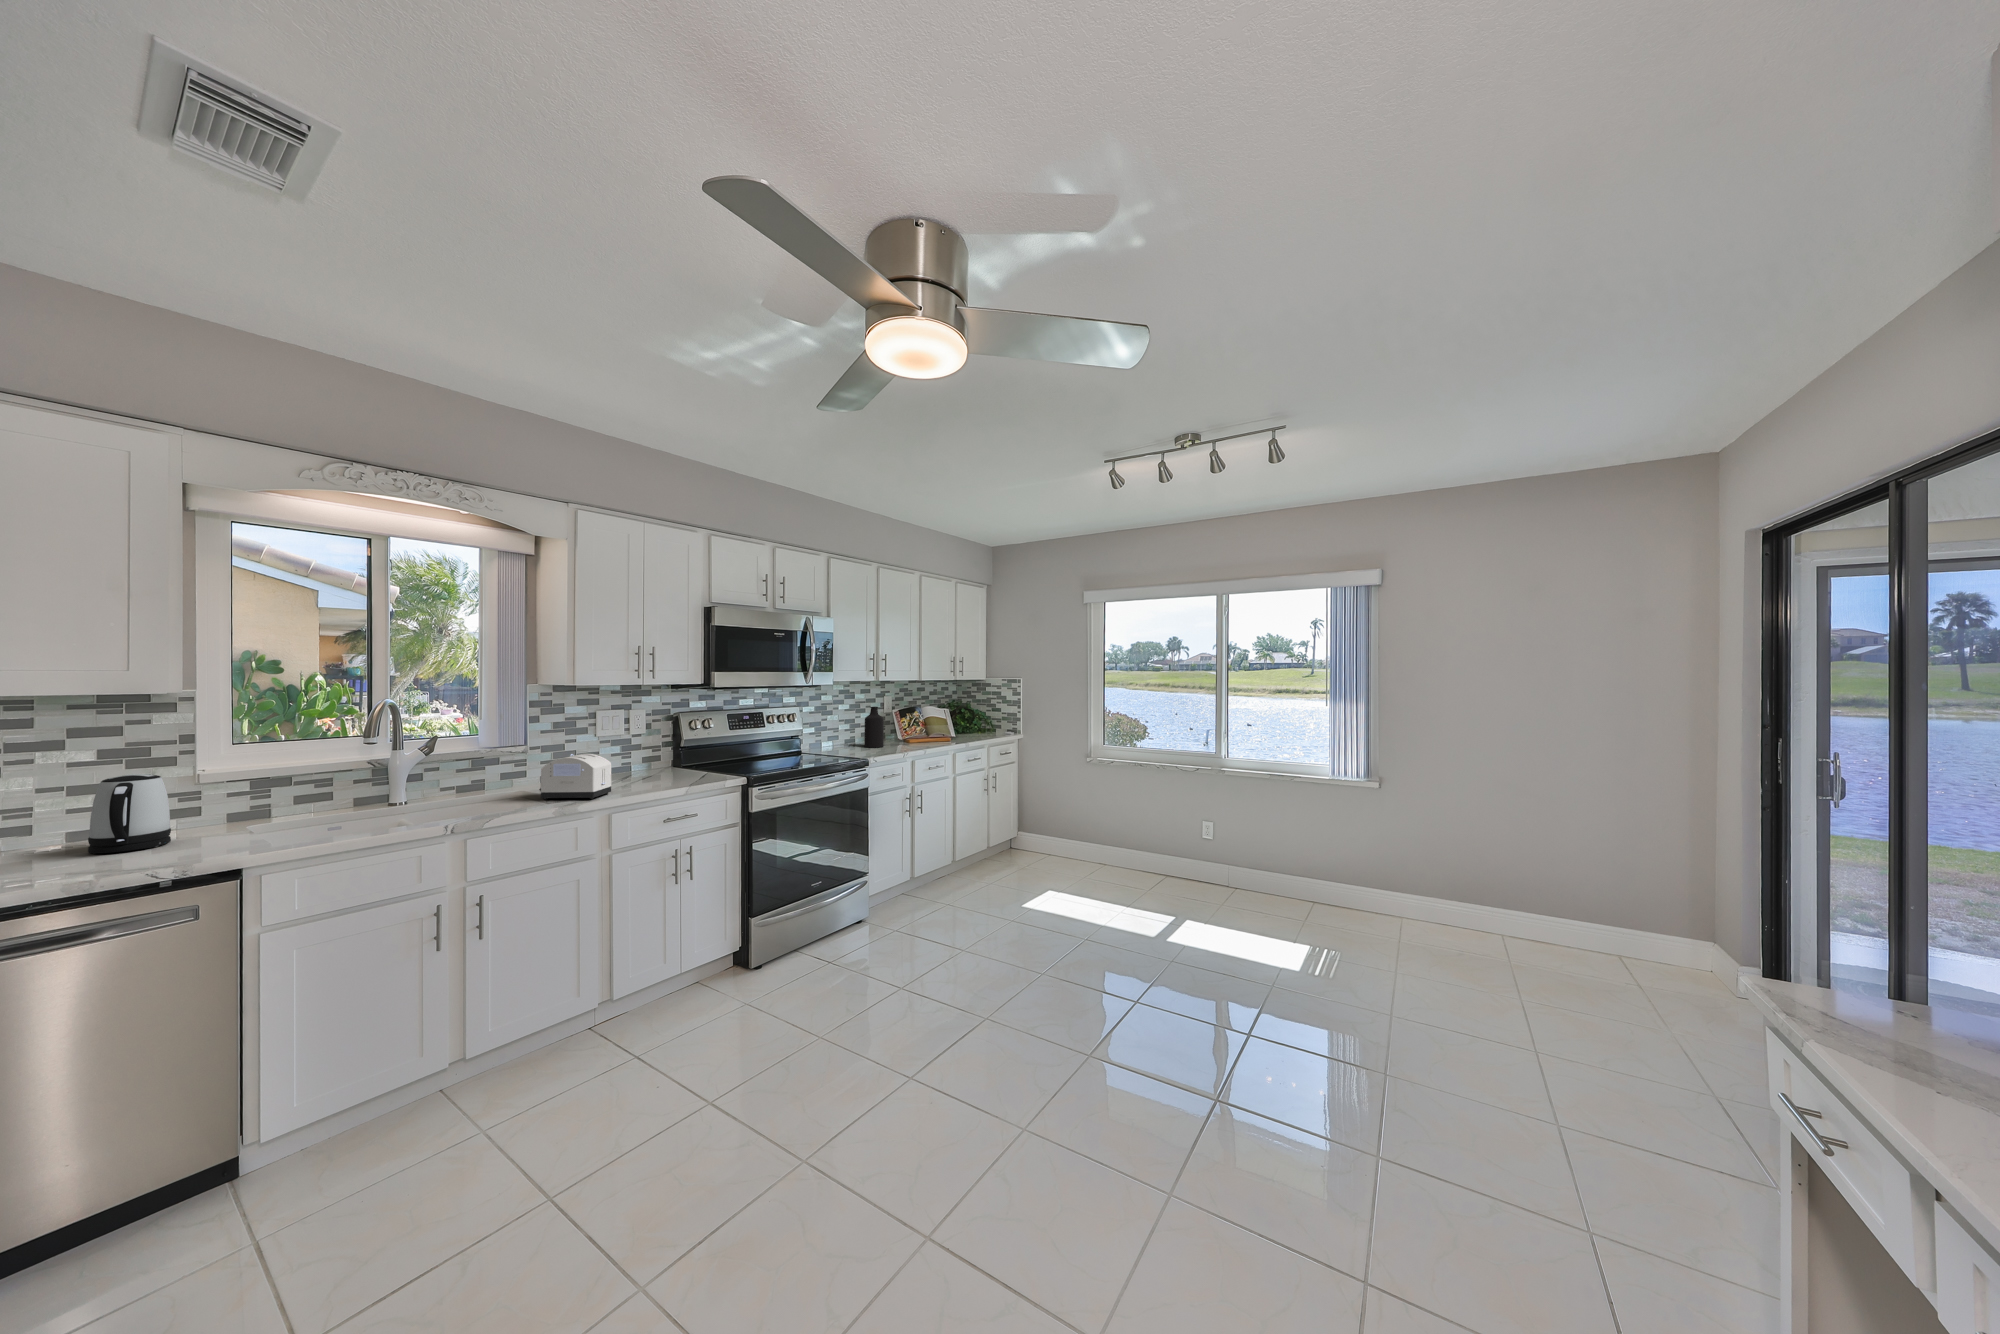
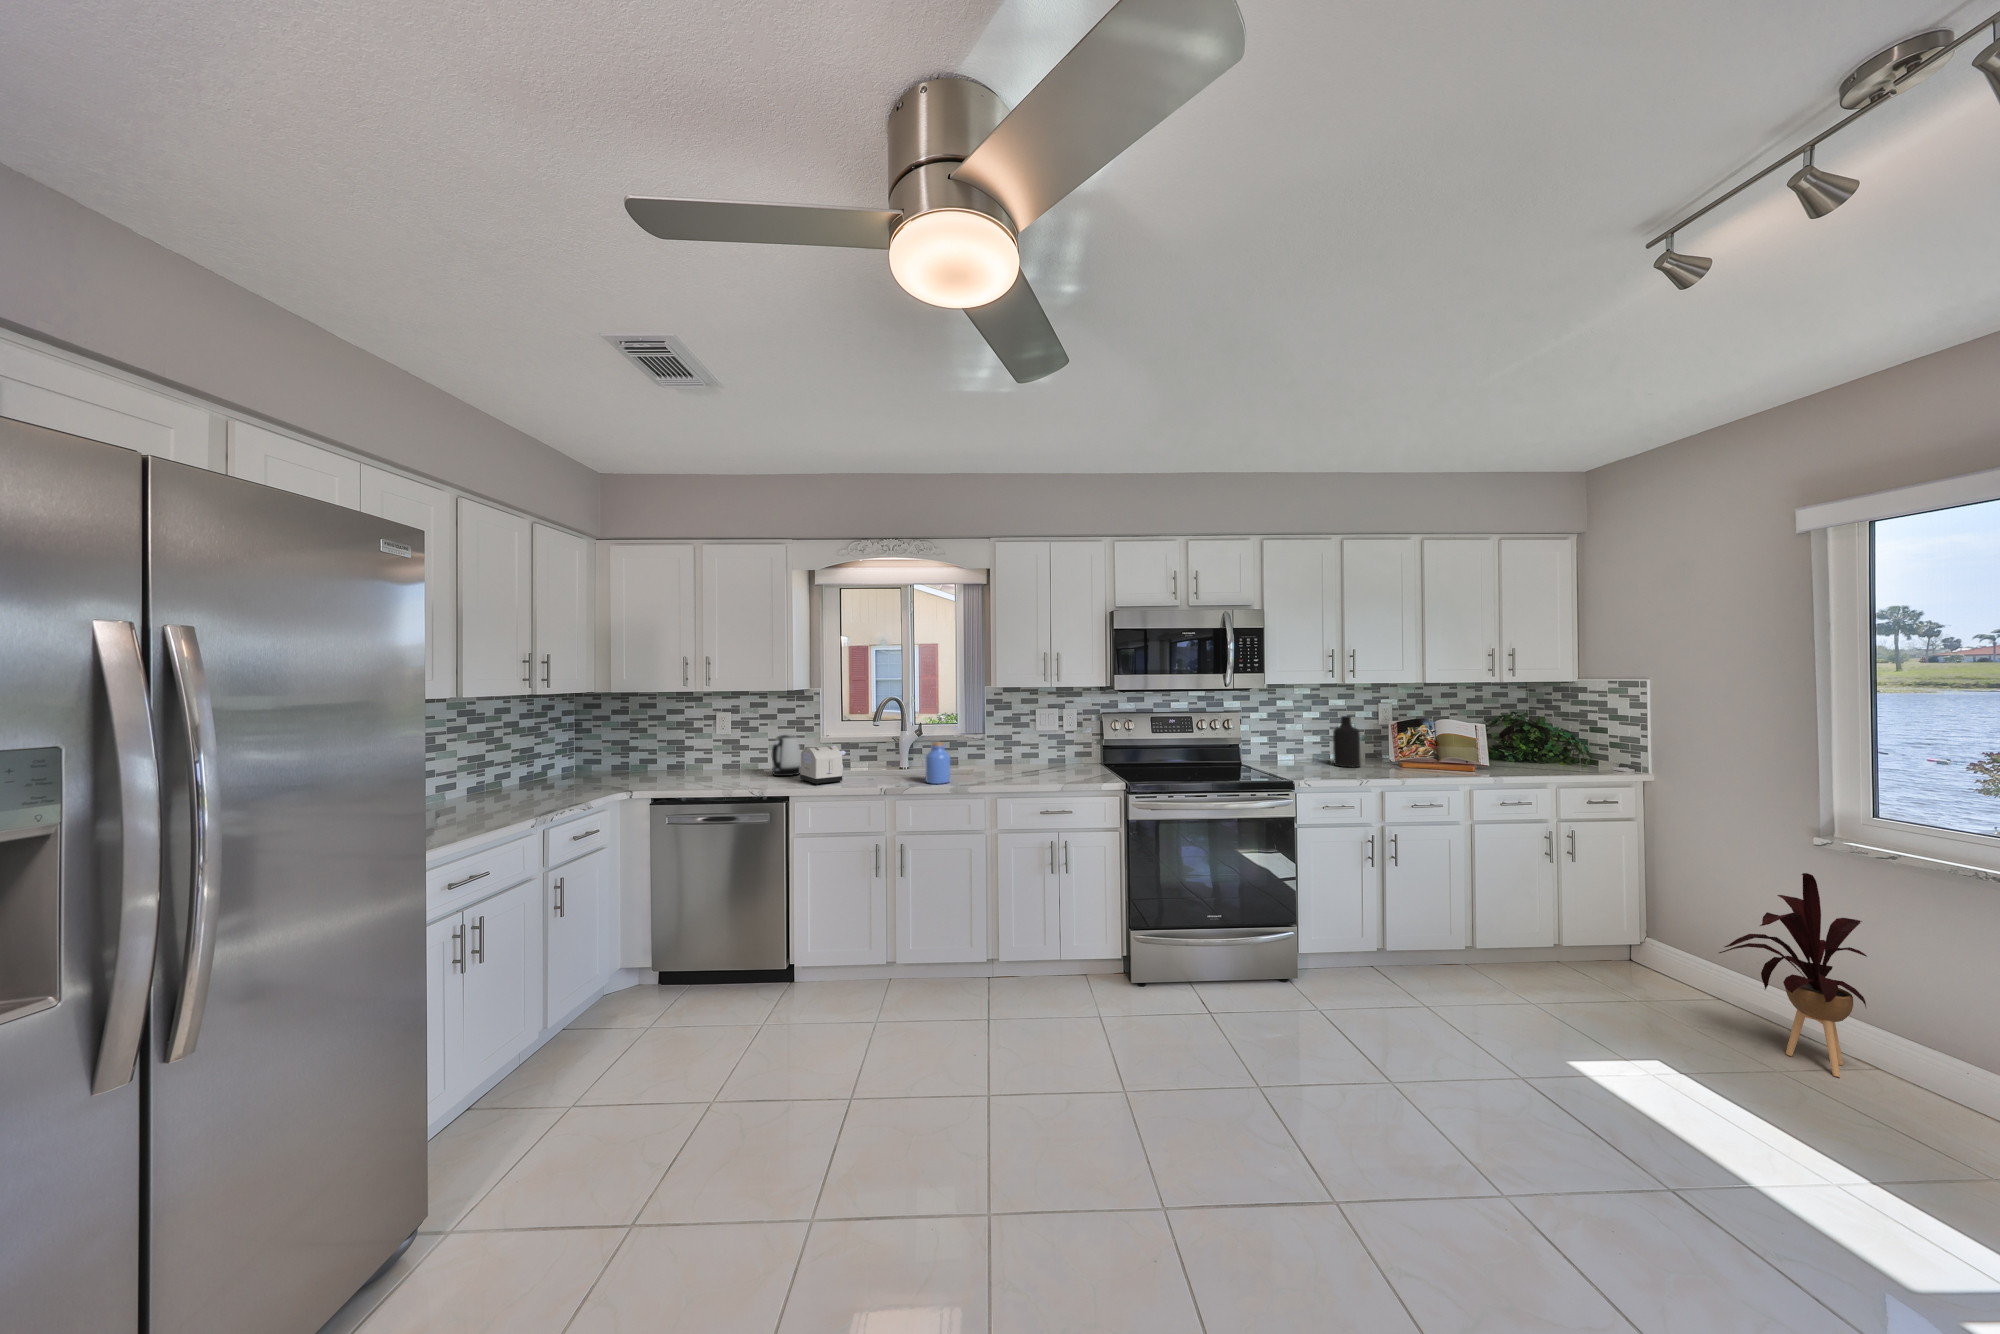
toaster: present [539,754,611,799] -> present [800,746,846,785]
jar: none [488,758,529,813] -> present [926,742,950,784]
house plant: none [1061,778,1112,876] -> present [1719,873,1867,1077]

